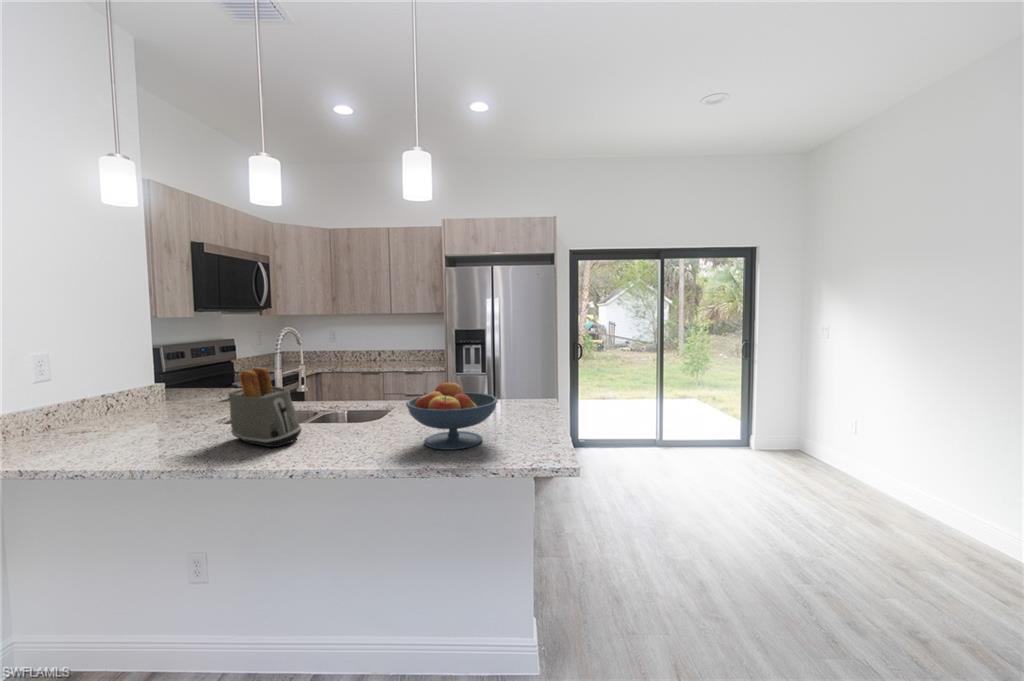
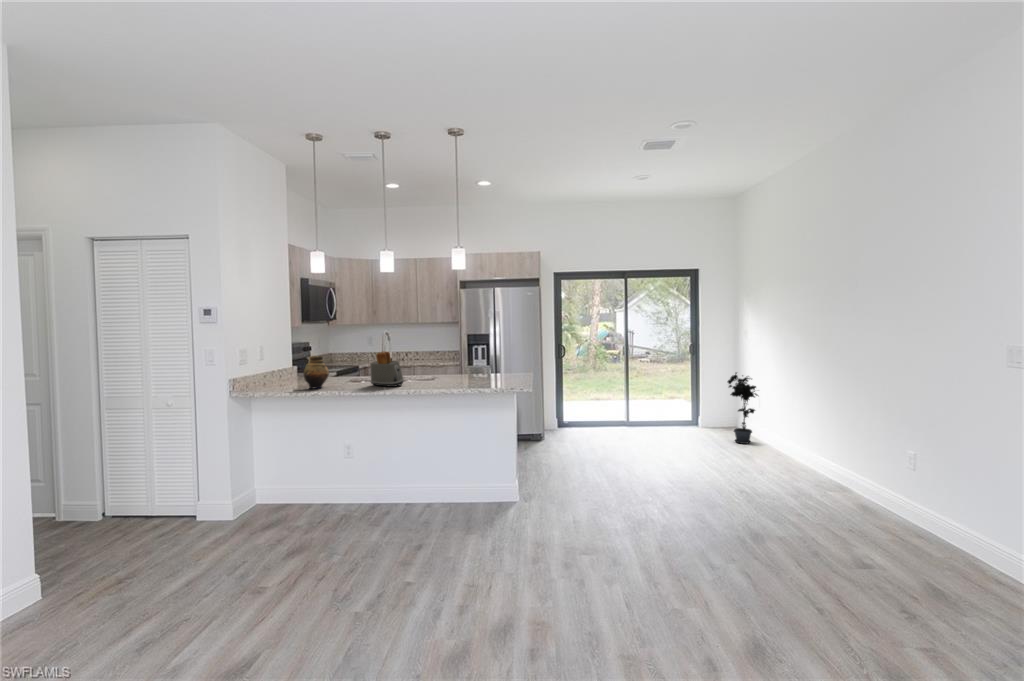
vase: none [61,377,137,453] -> present [304,356,329,389]
fruit bowl: present [406,382,498,450] -> none [453,358,494,386]
potted plant: none [814,385,869,485] -> present [727,373,758,444]

